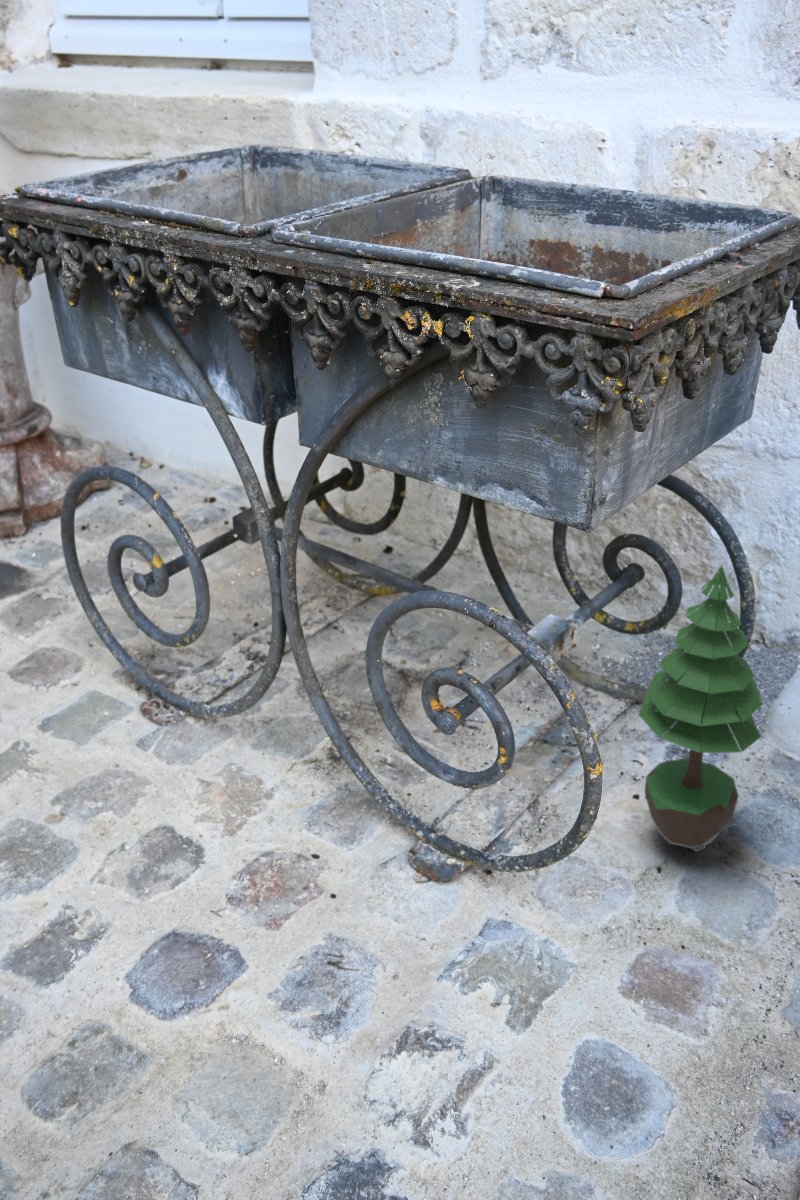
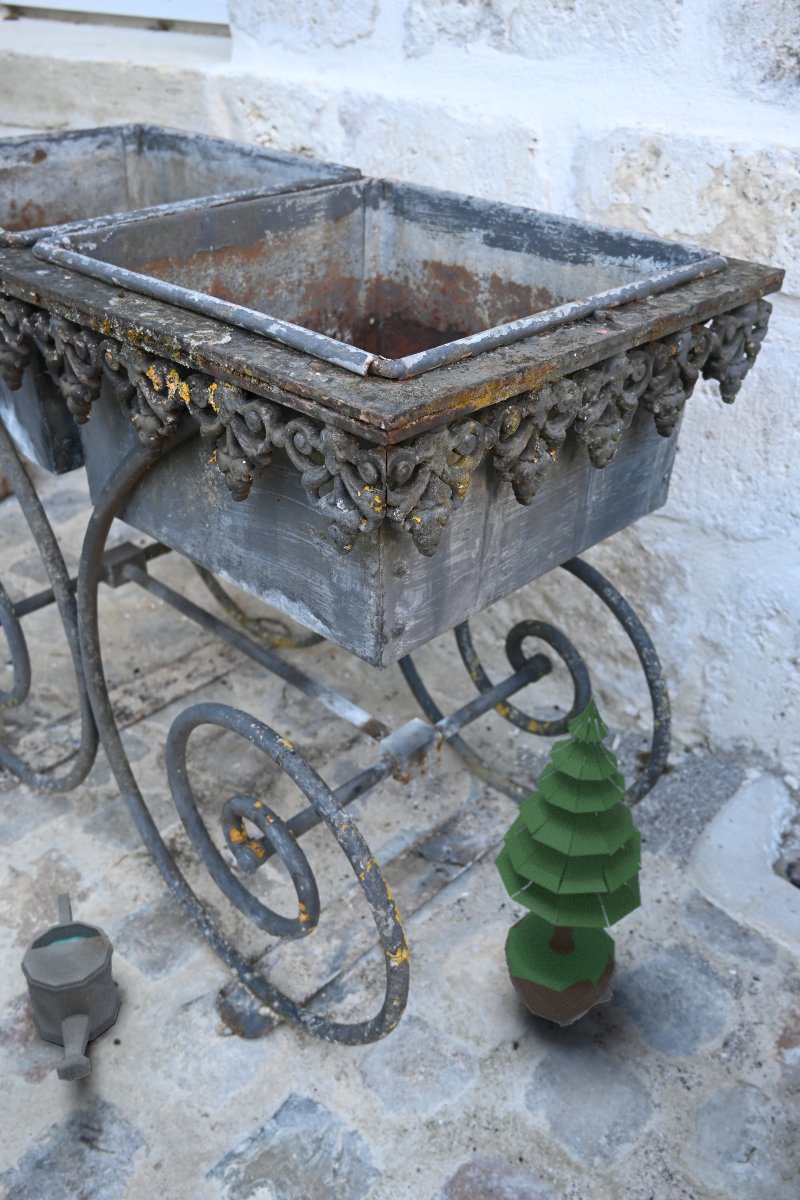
watering can: none [253,781,339,910] -> present [21,893,121,1081]

